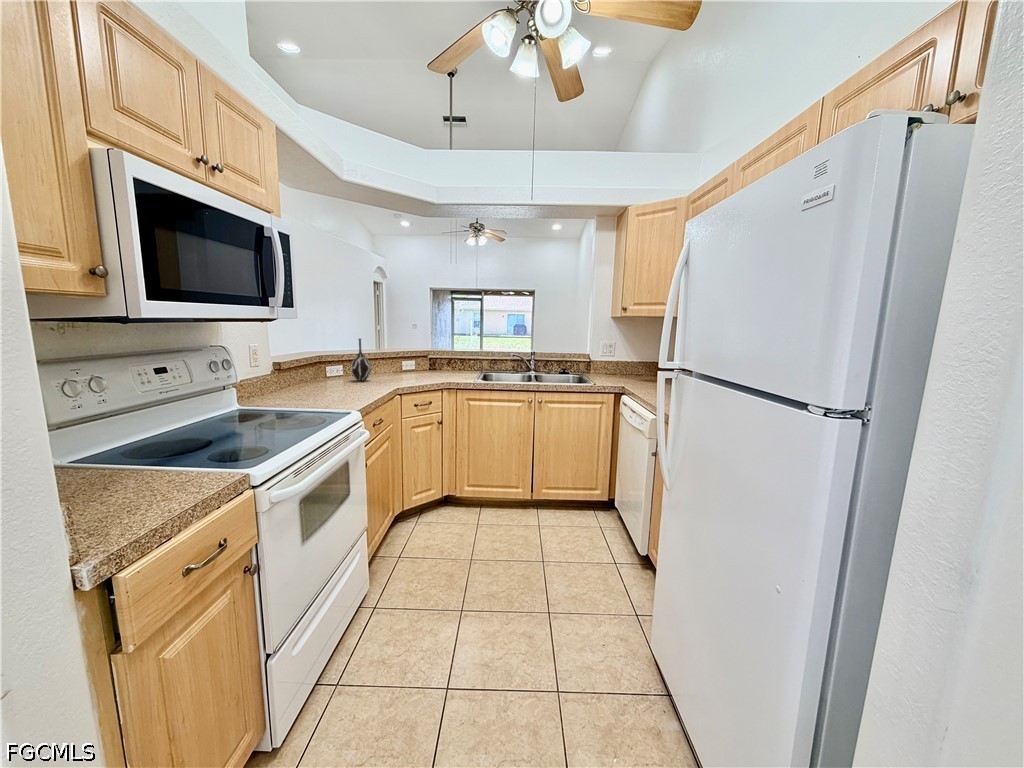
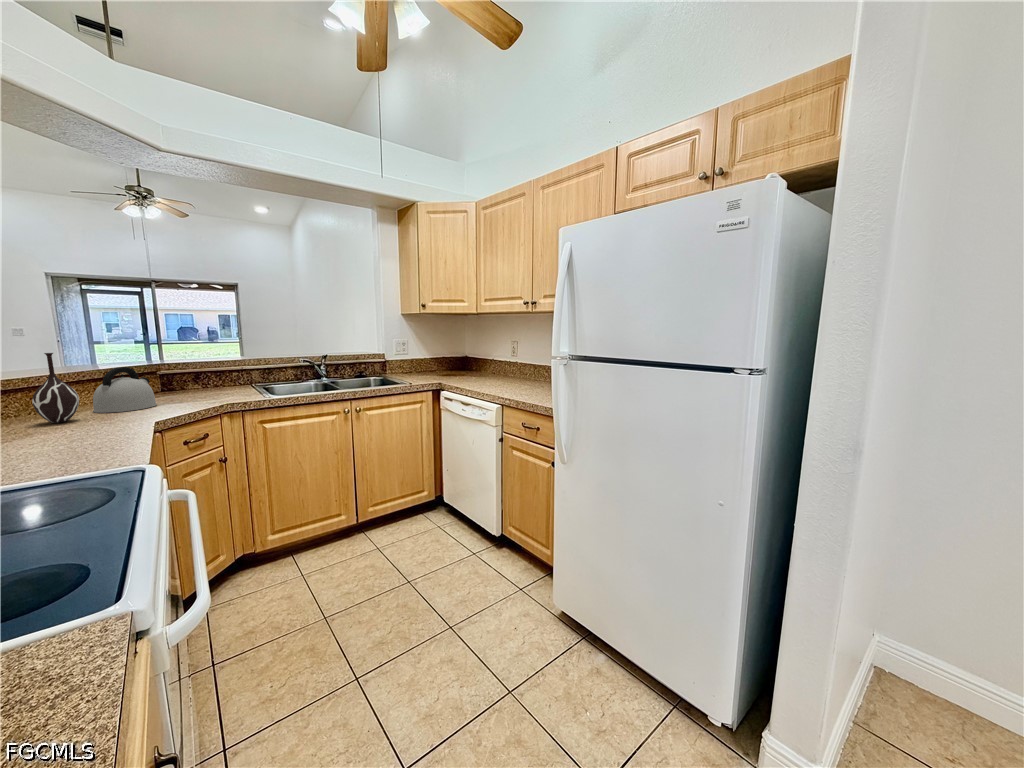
kettle: none [384,350,416,379] -> present [93,367,157,413]

